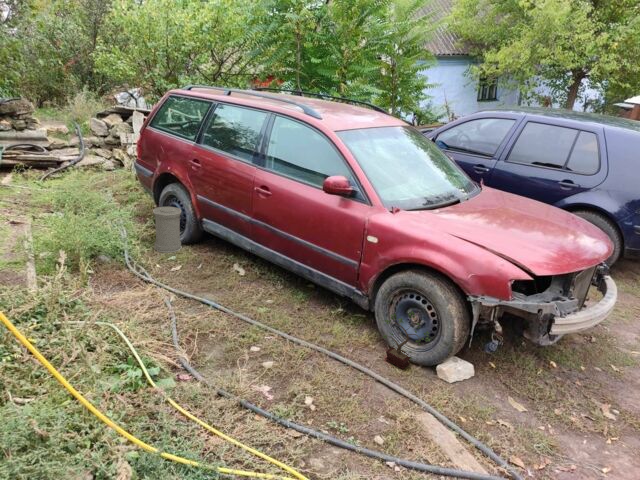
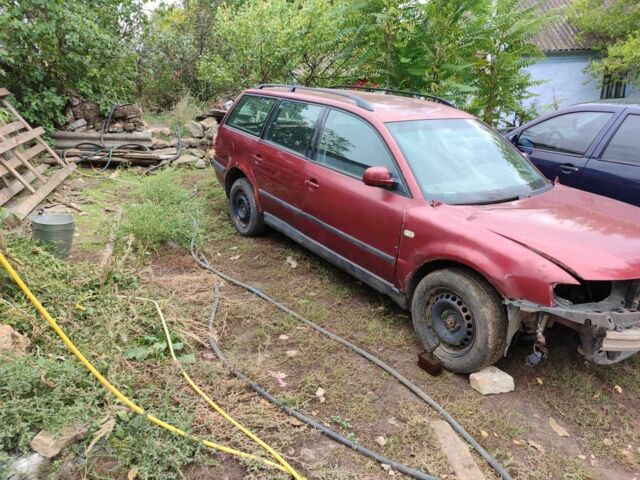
trash can: present [153,206,182,252] -> none [219,200,246,244]

